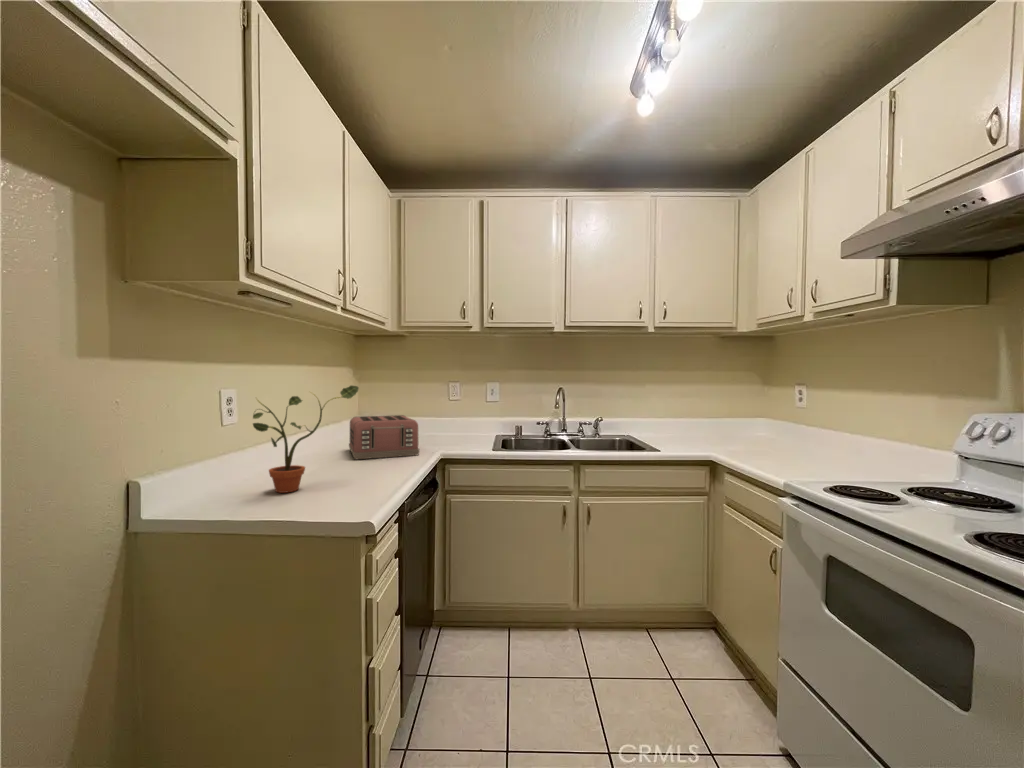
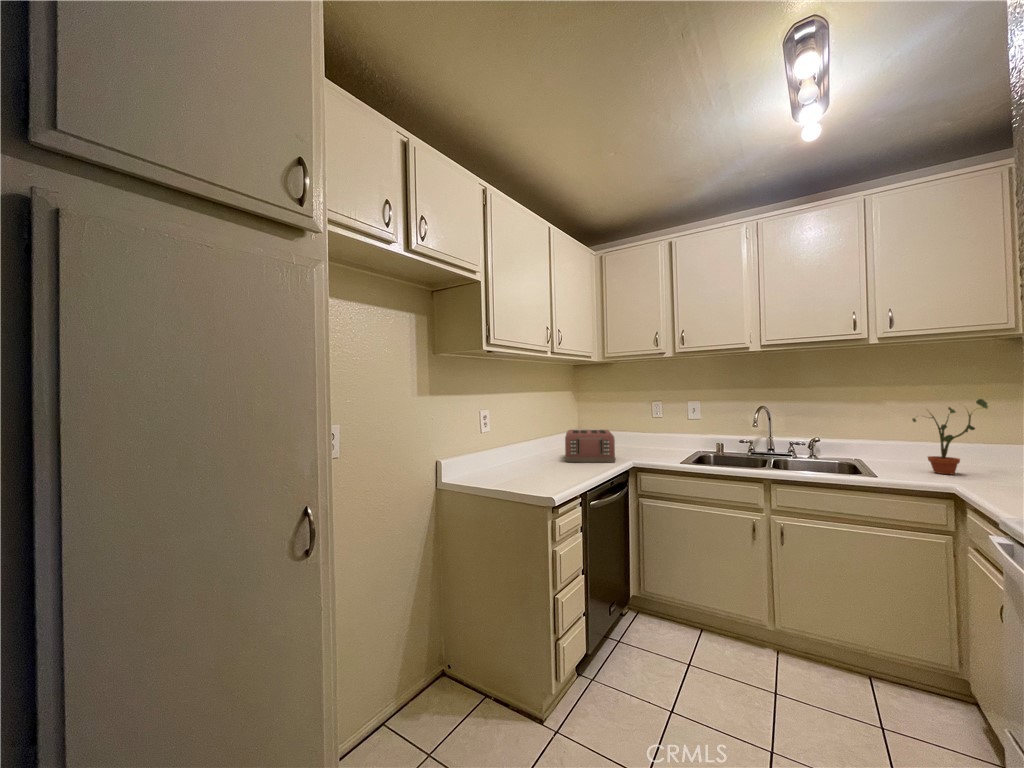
potted plant: present [253,386,358,493] -> present [912,399,988,474]

